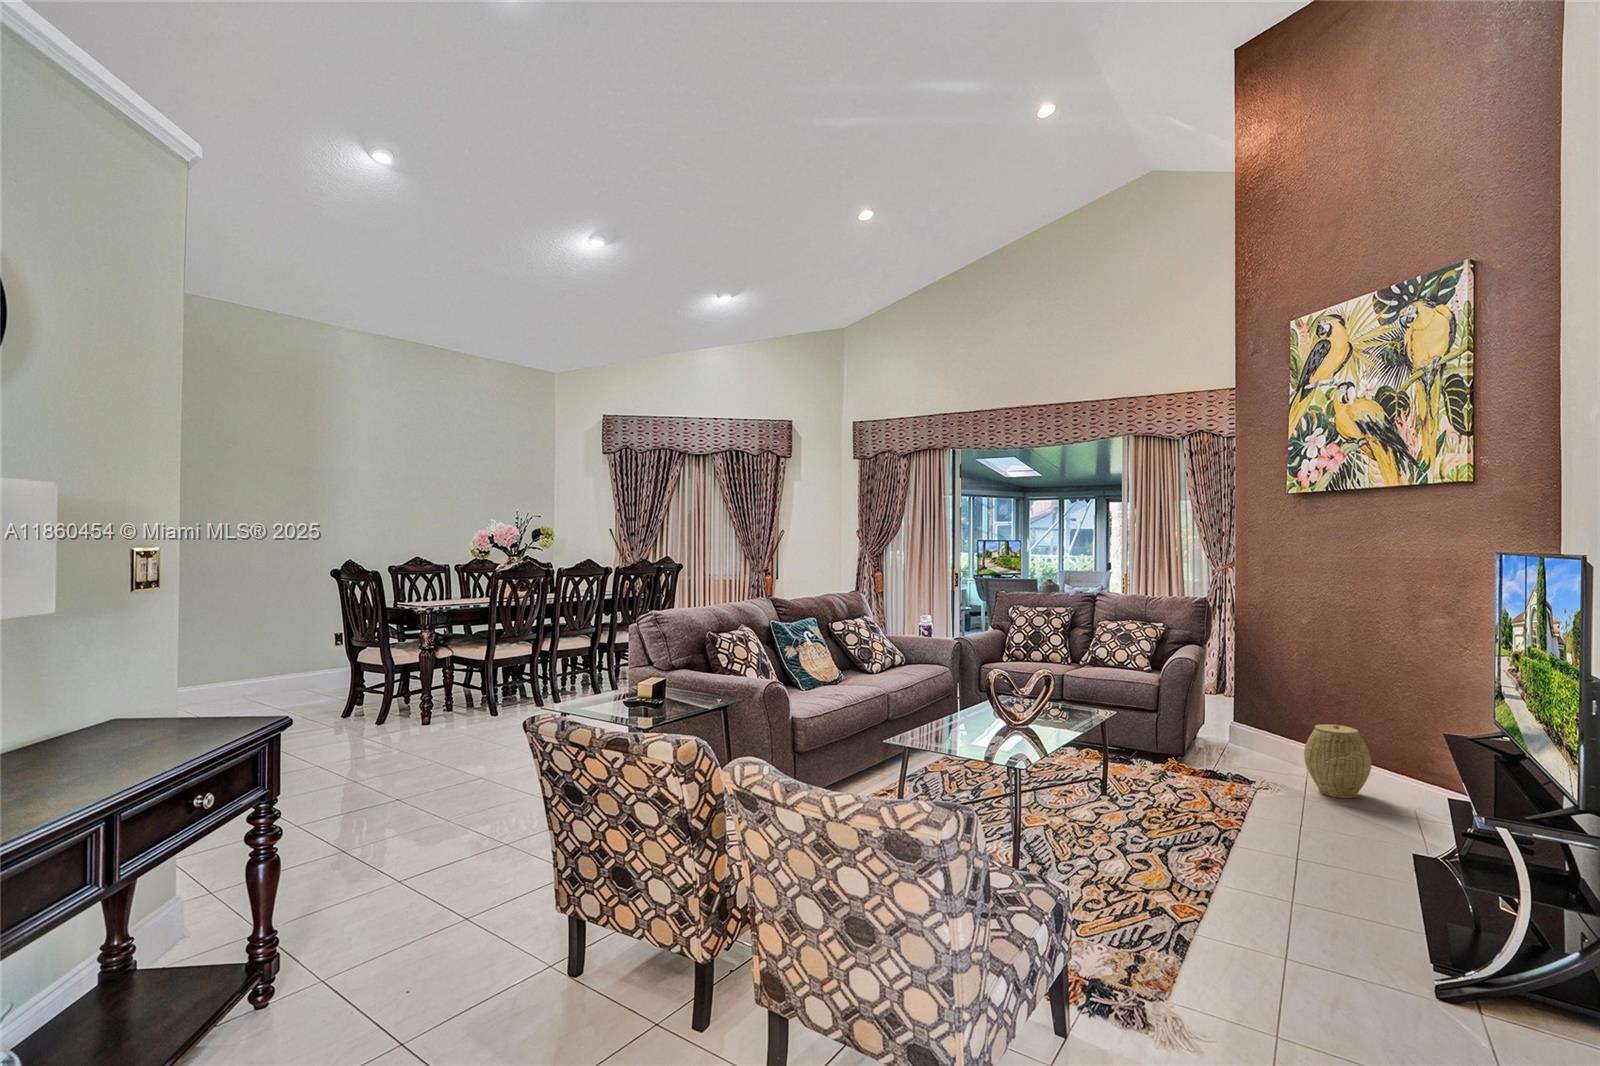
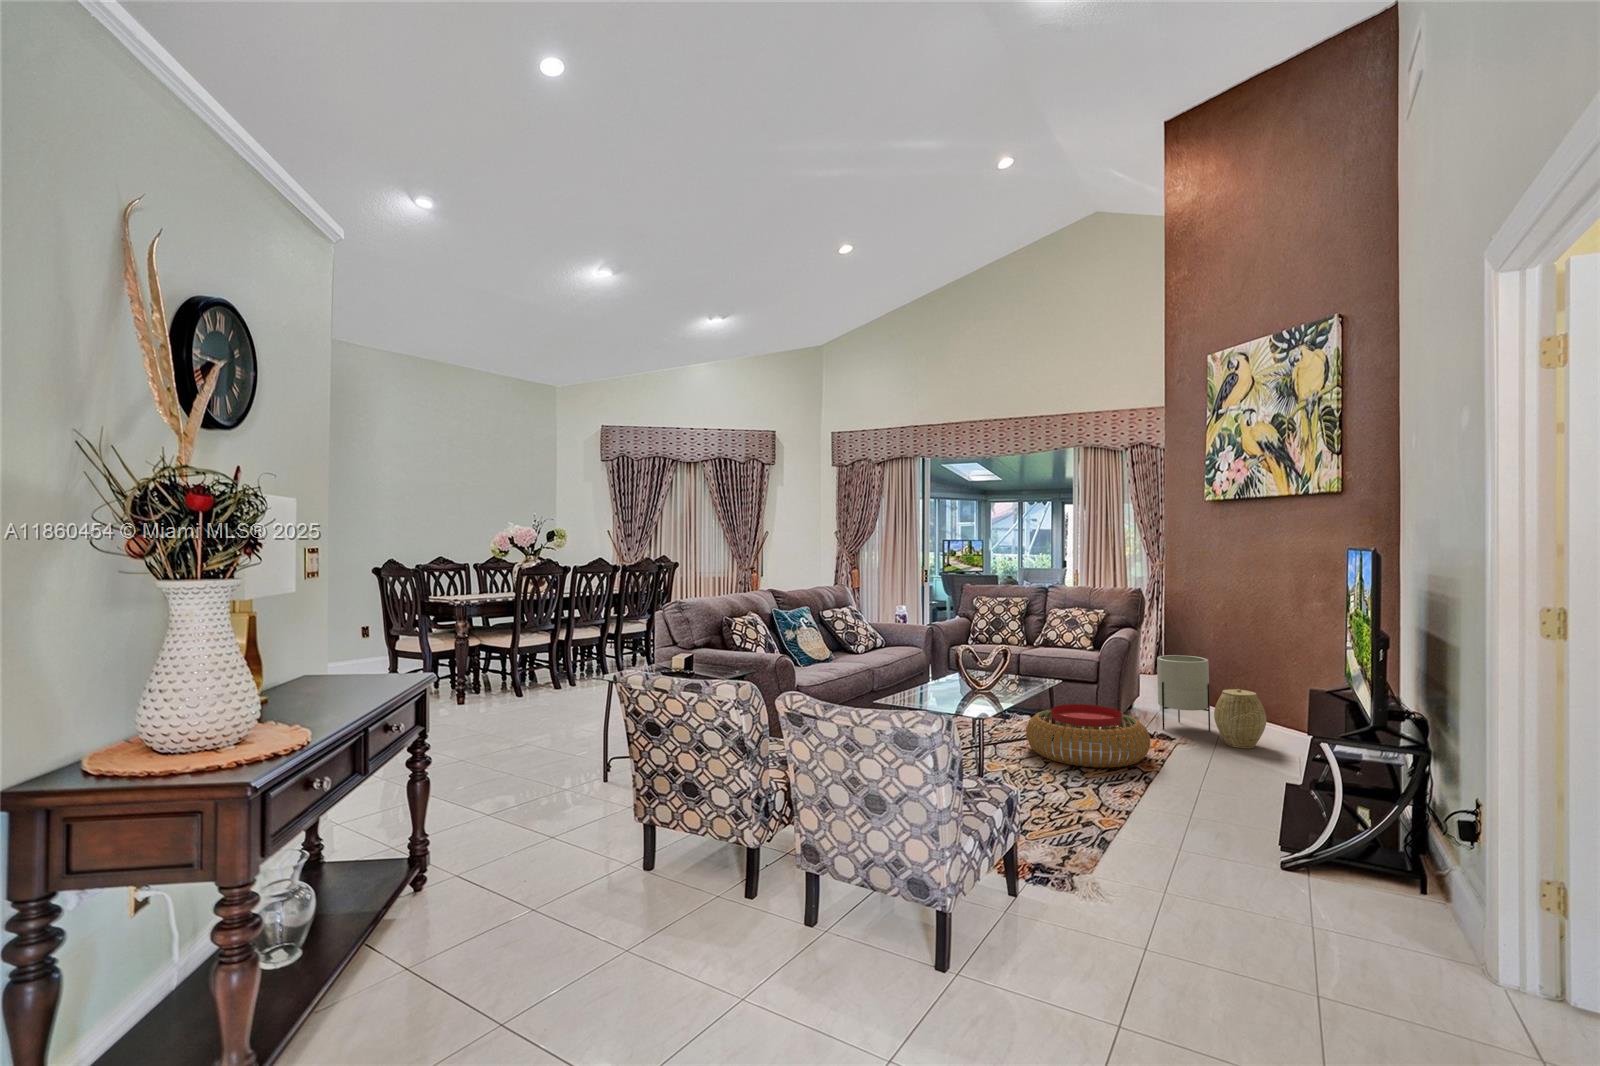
planter: none [1231,680,1297,774] -> present [1157,655,1210,732]
pouf: none [1072,741,1227,824] -> present [1026,704,1150,768]

